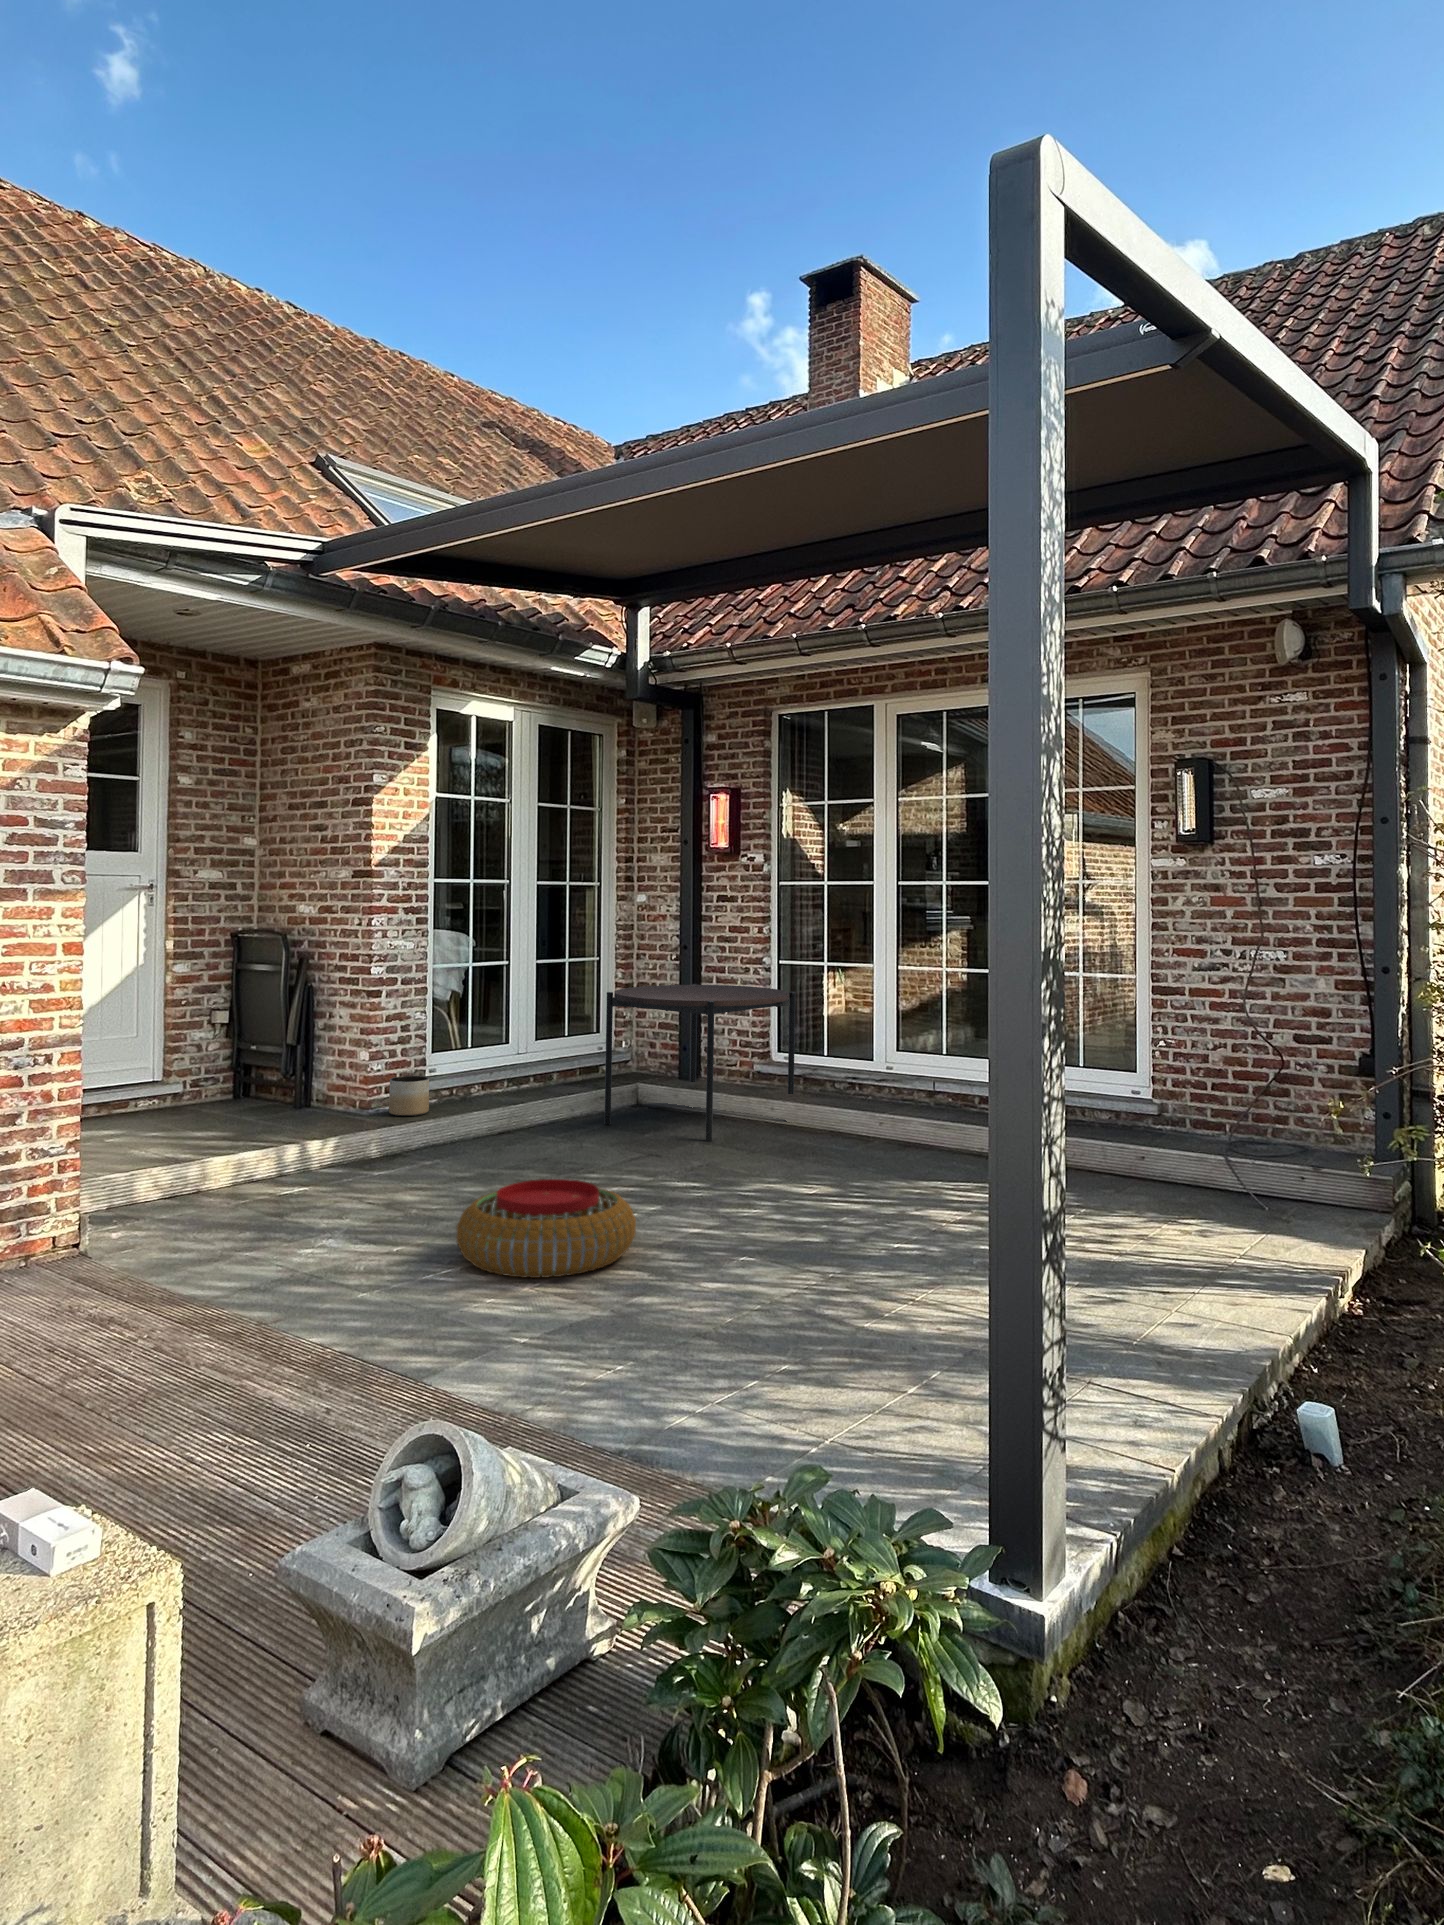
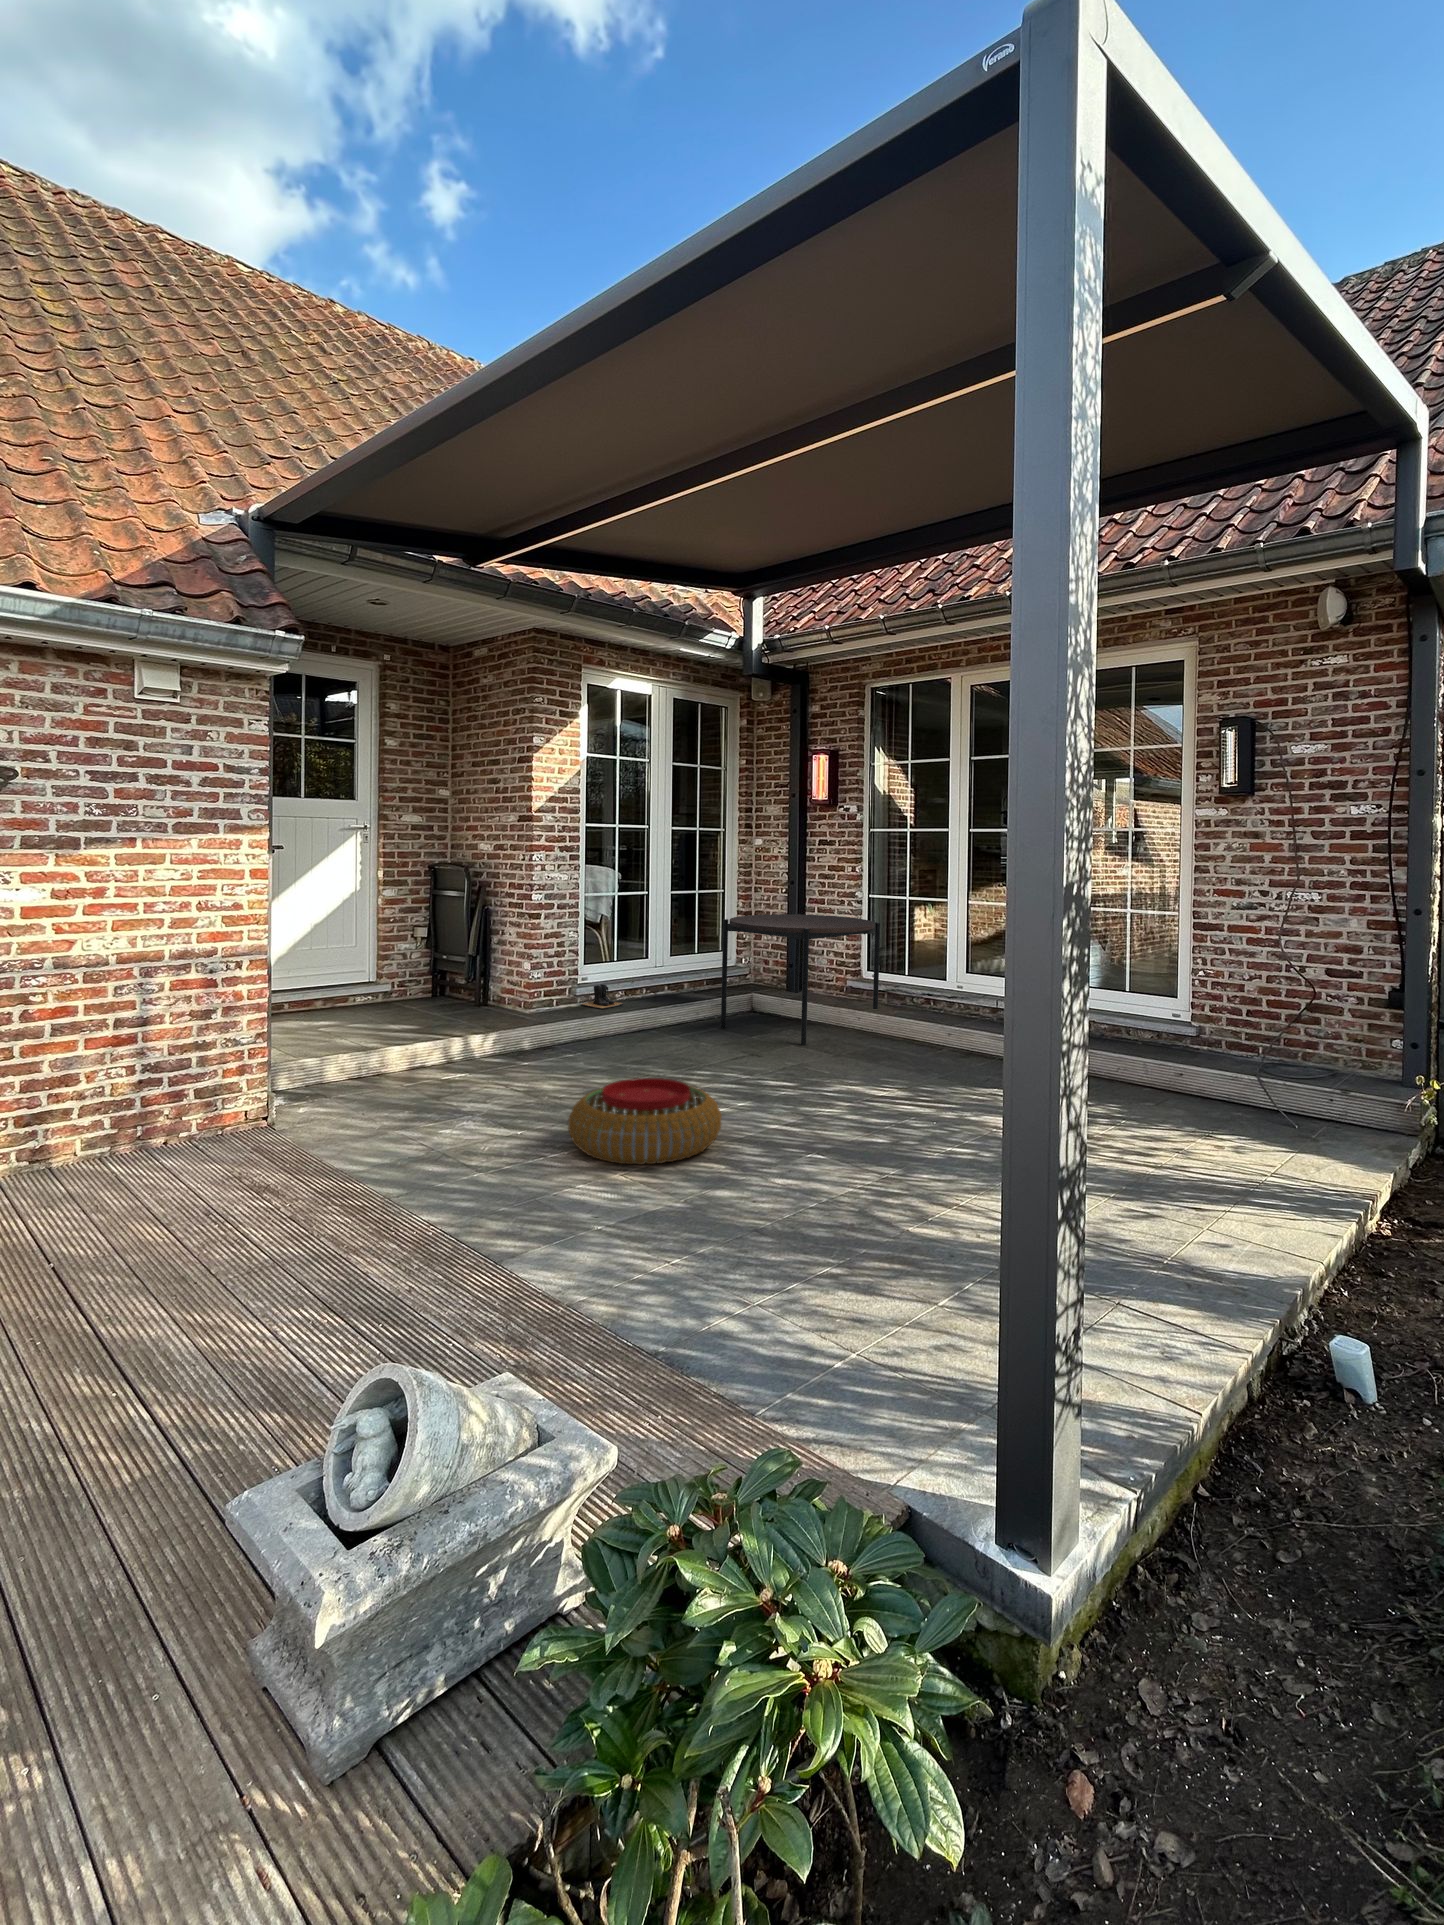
planter: present [389,1076,429,1116] -> none [545,984,577,1017]
boots: none [431,1076,484,1105] -> present [581,984,623,1009]

